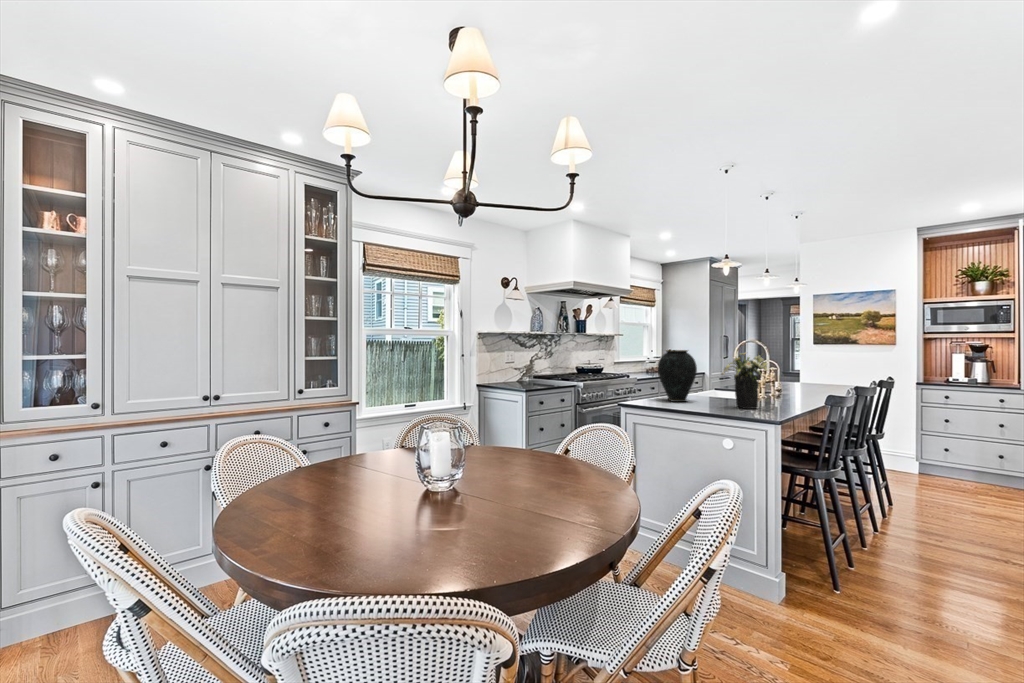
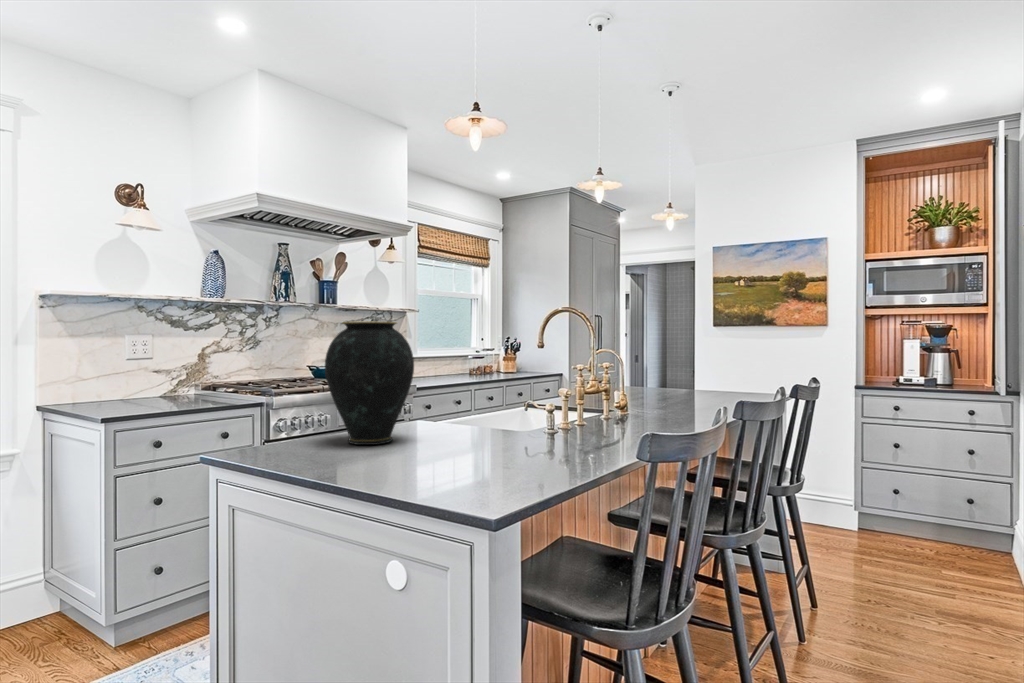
flower arrangement: present [721,353,768,409] -> none [428,320,545,464]

